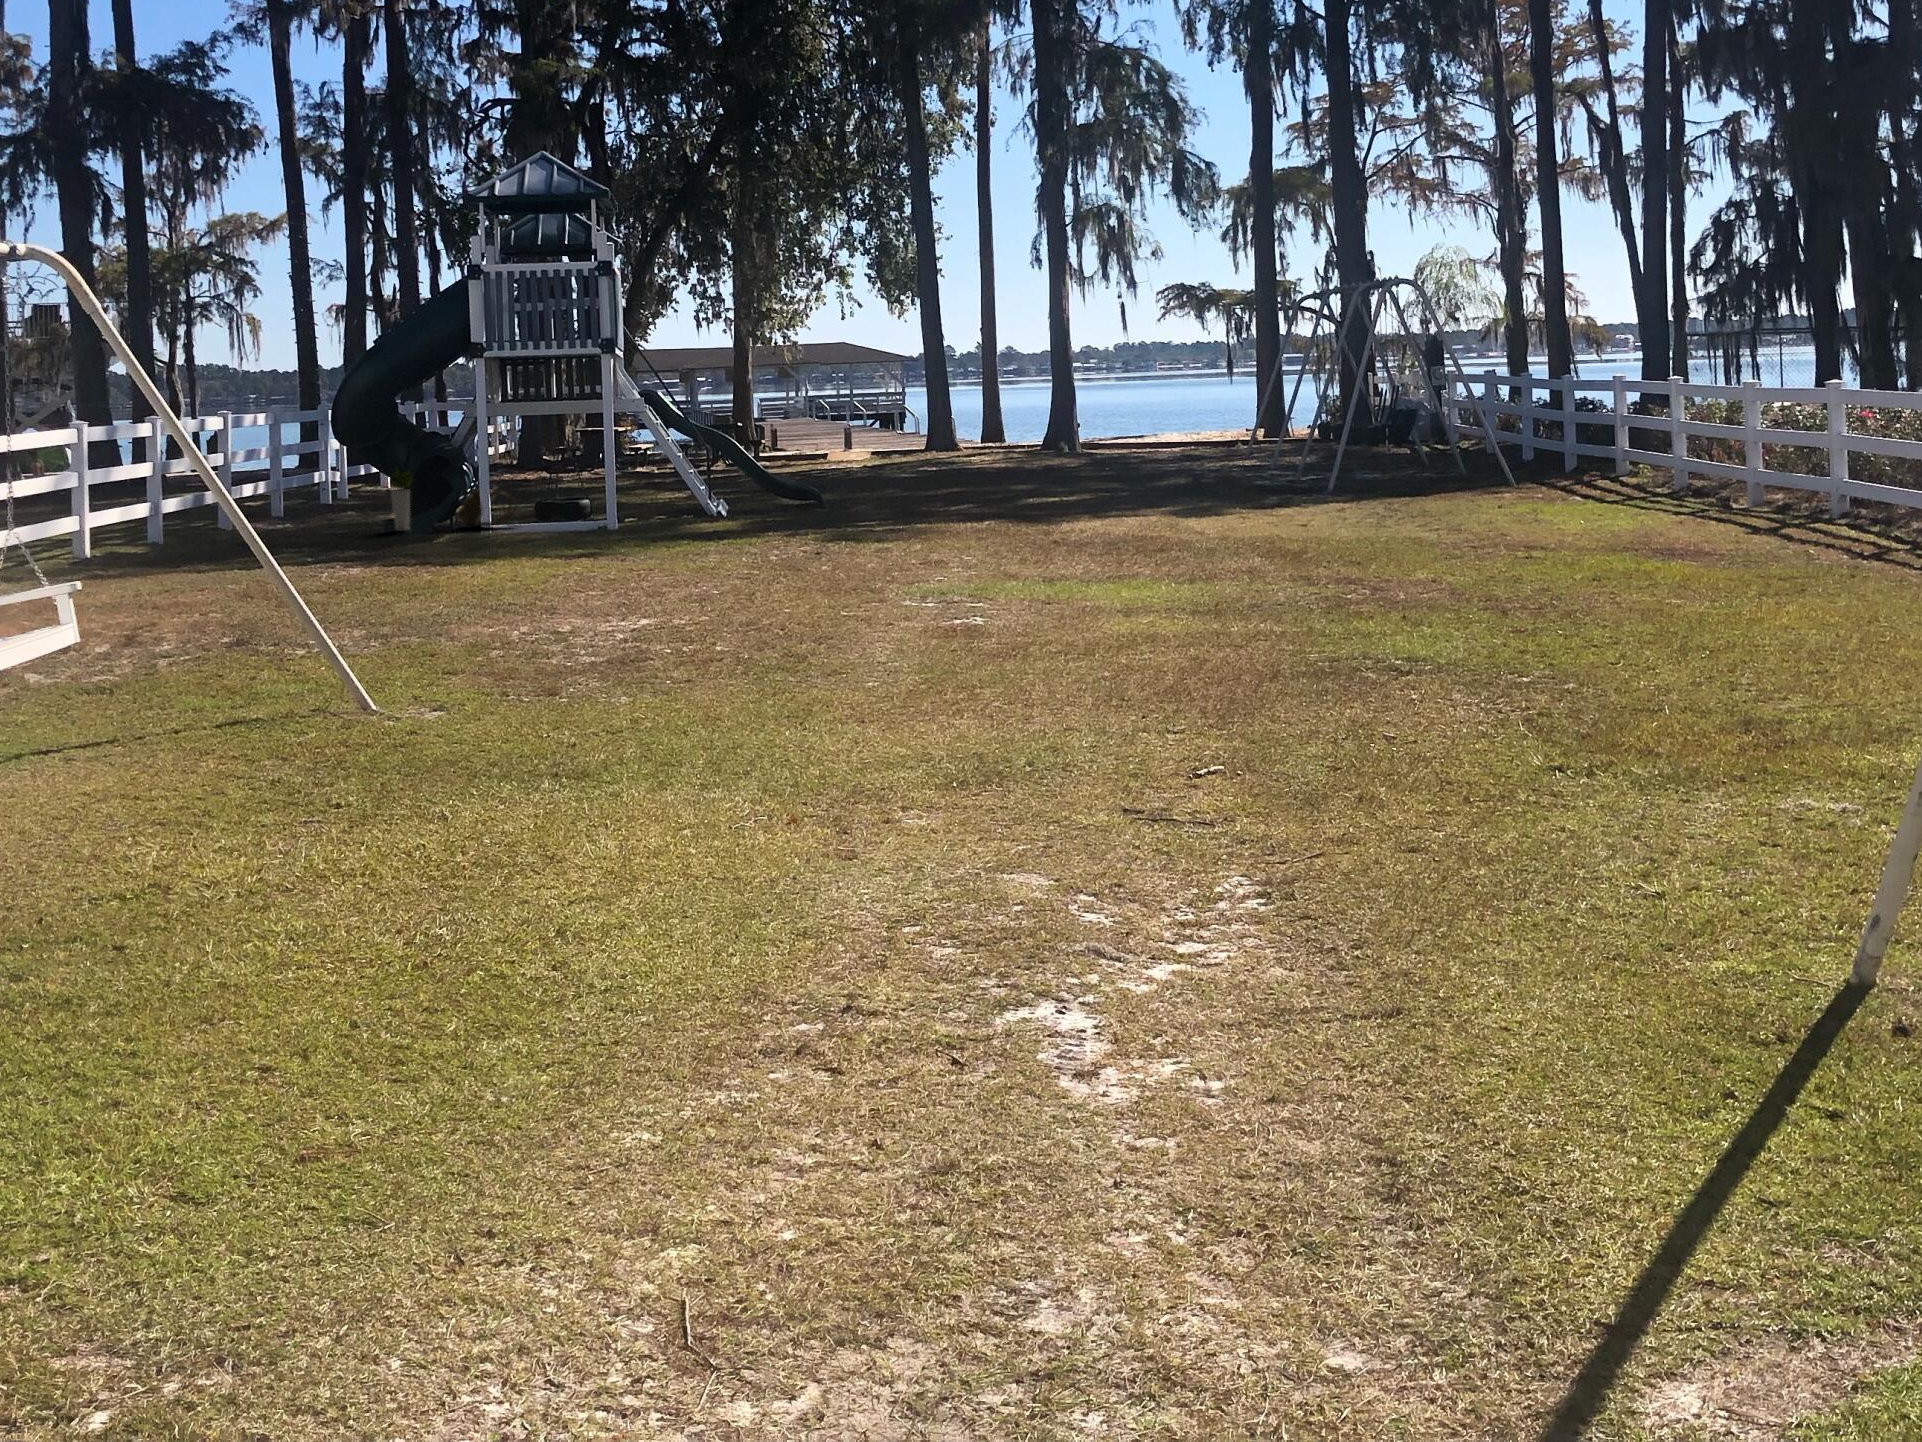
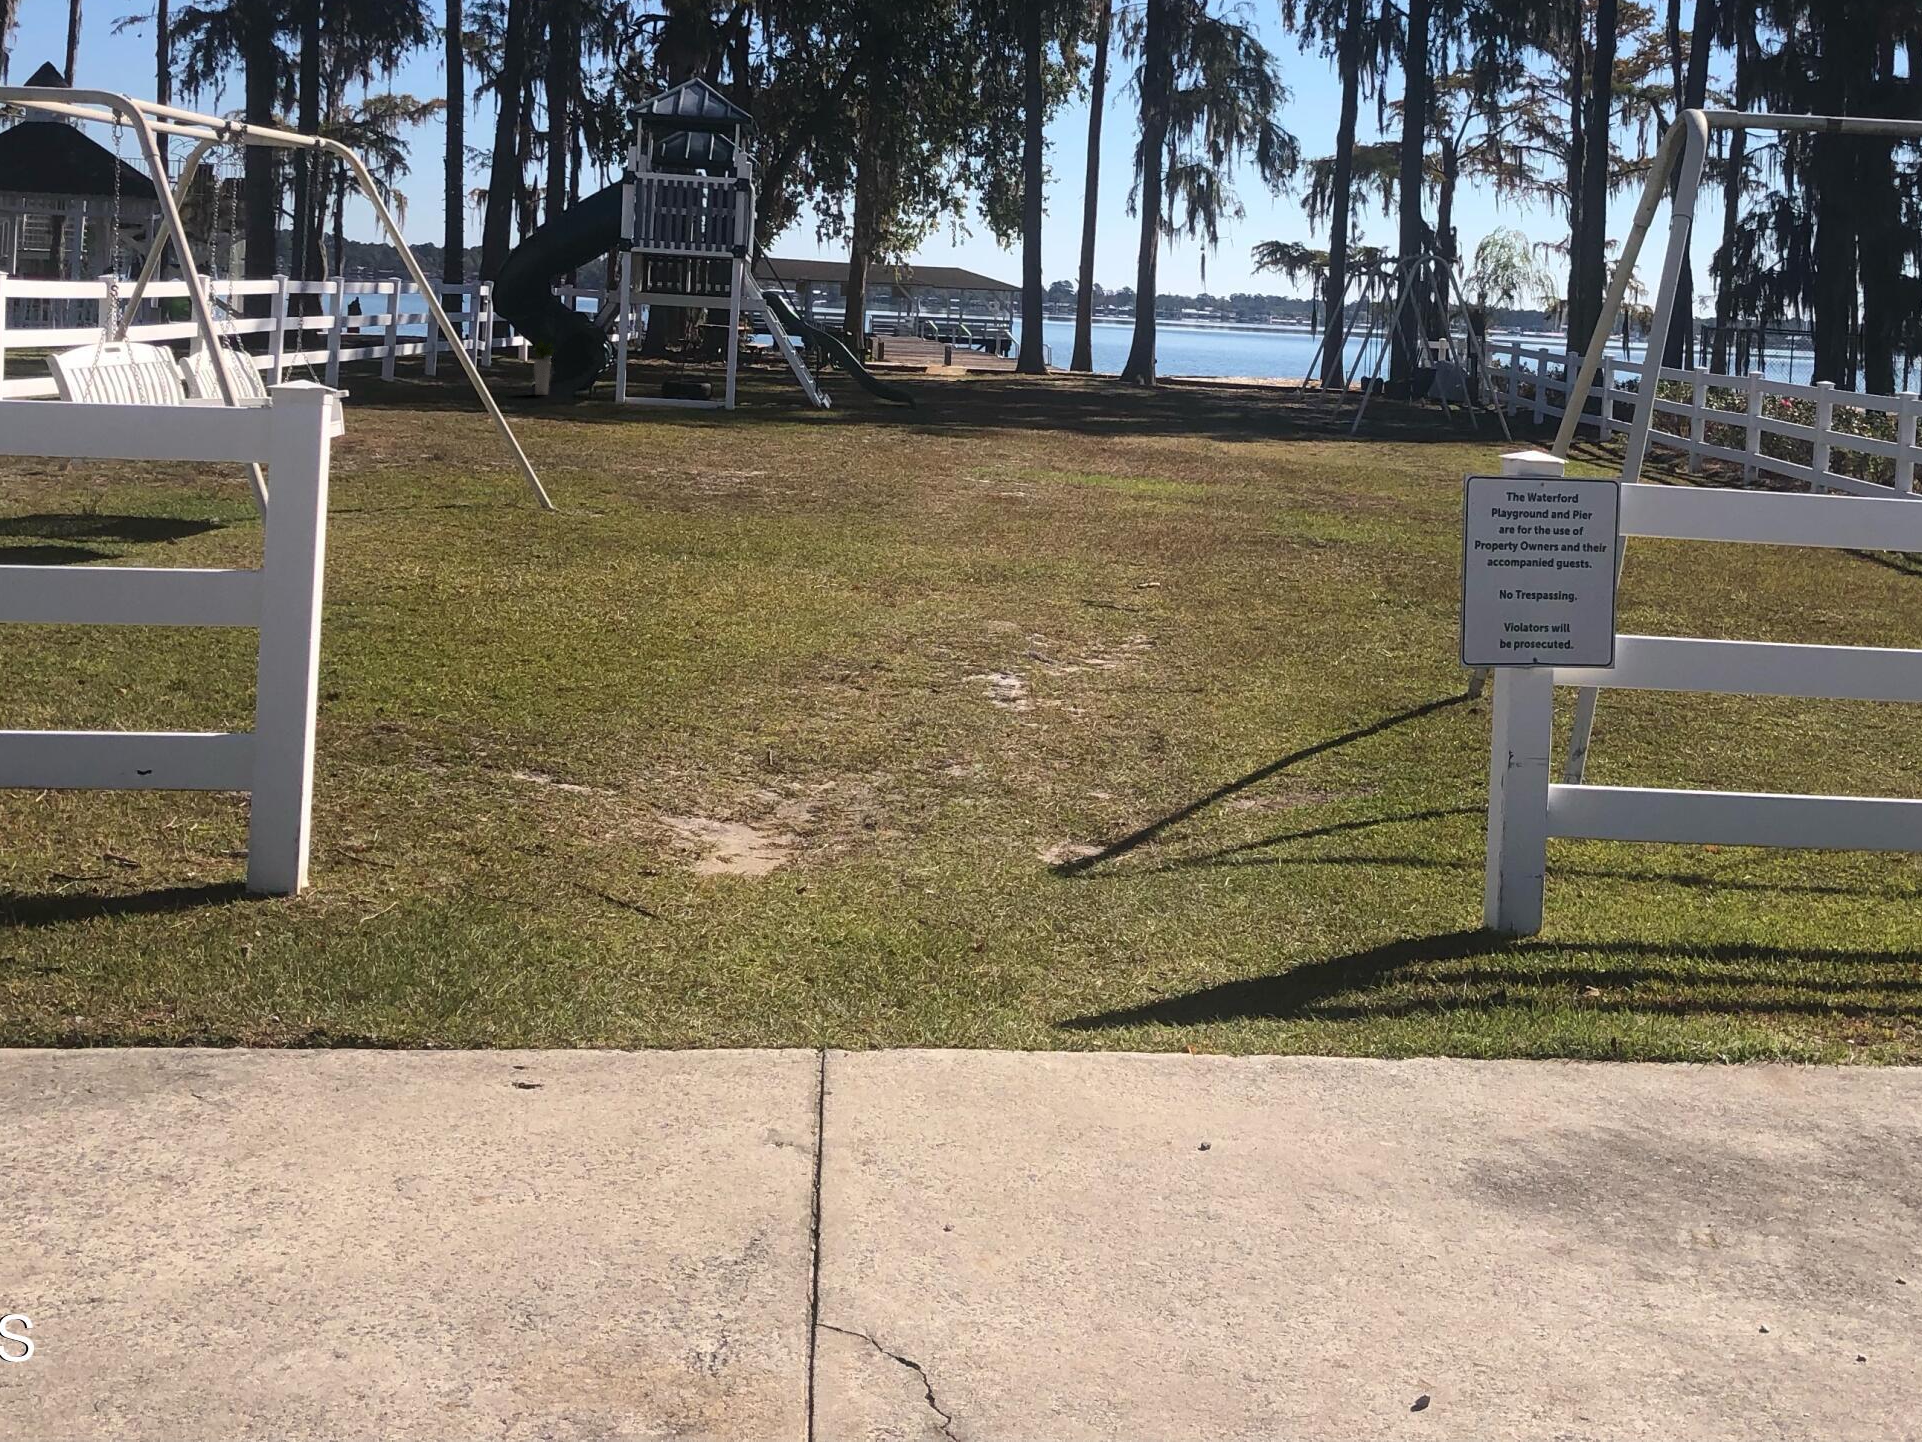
backpack: present [457,487,516,527] -> none [590,364,644,399]

